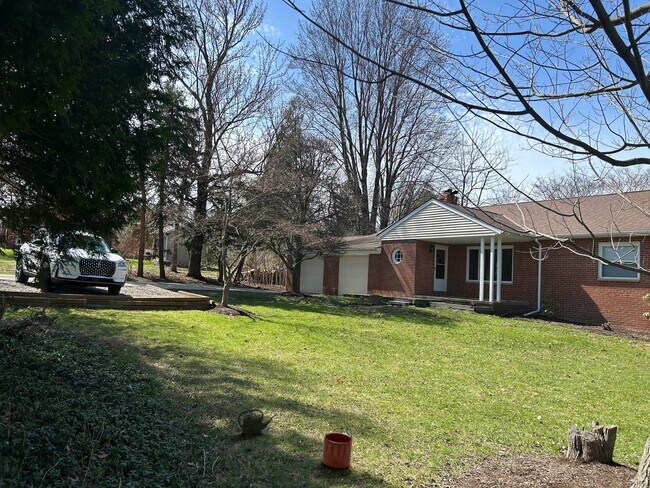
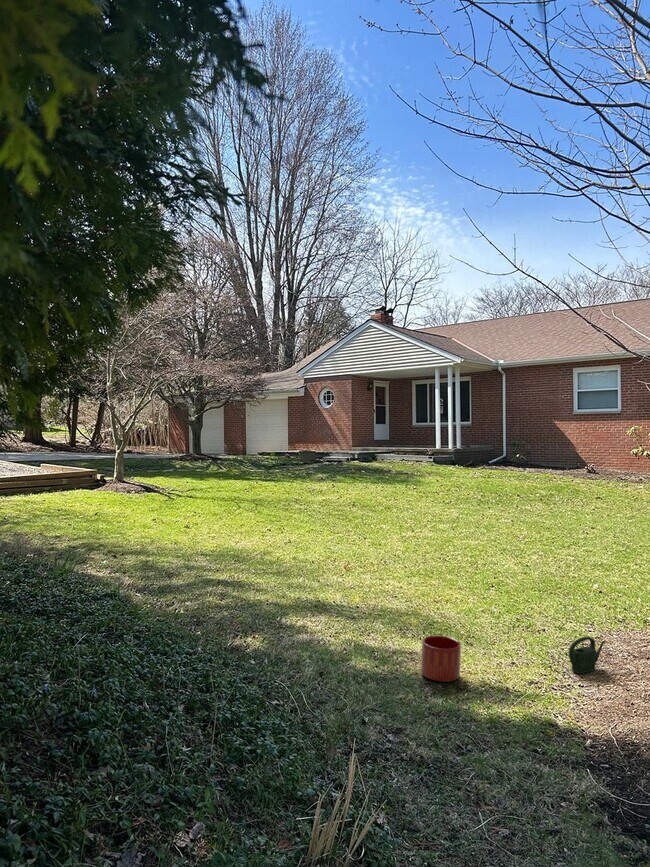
watering can: present [238,409,276,434] -> present [569,637,606,674]

